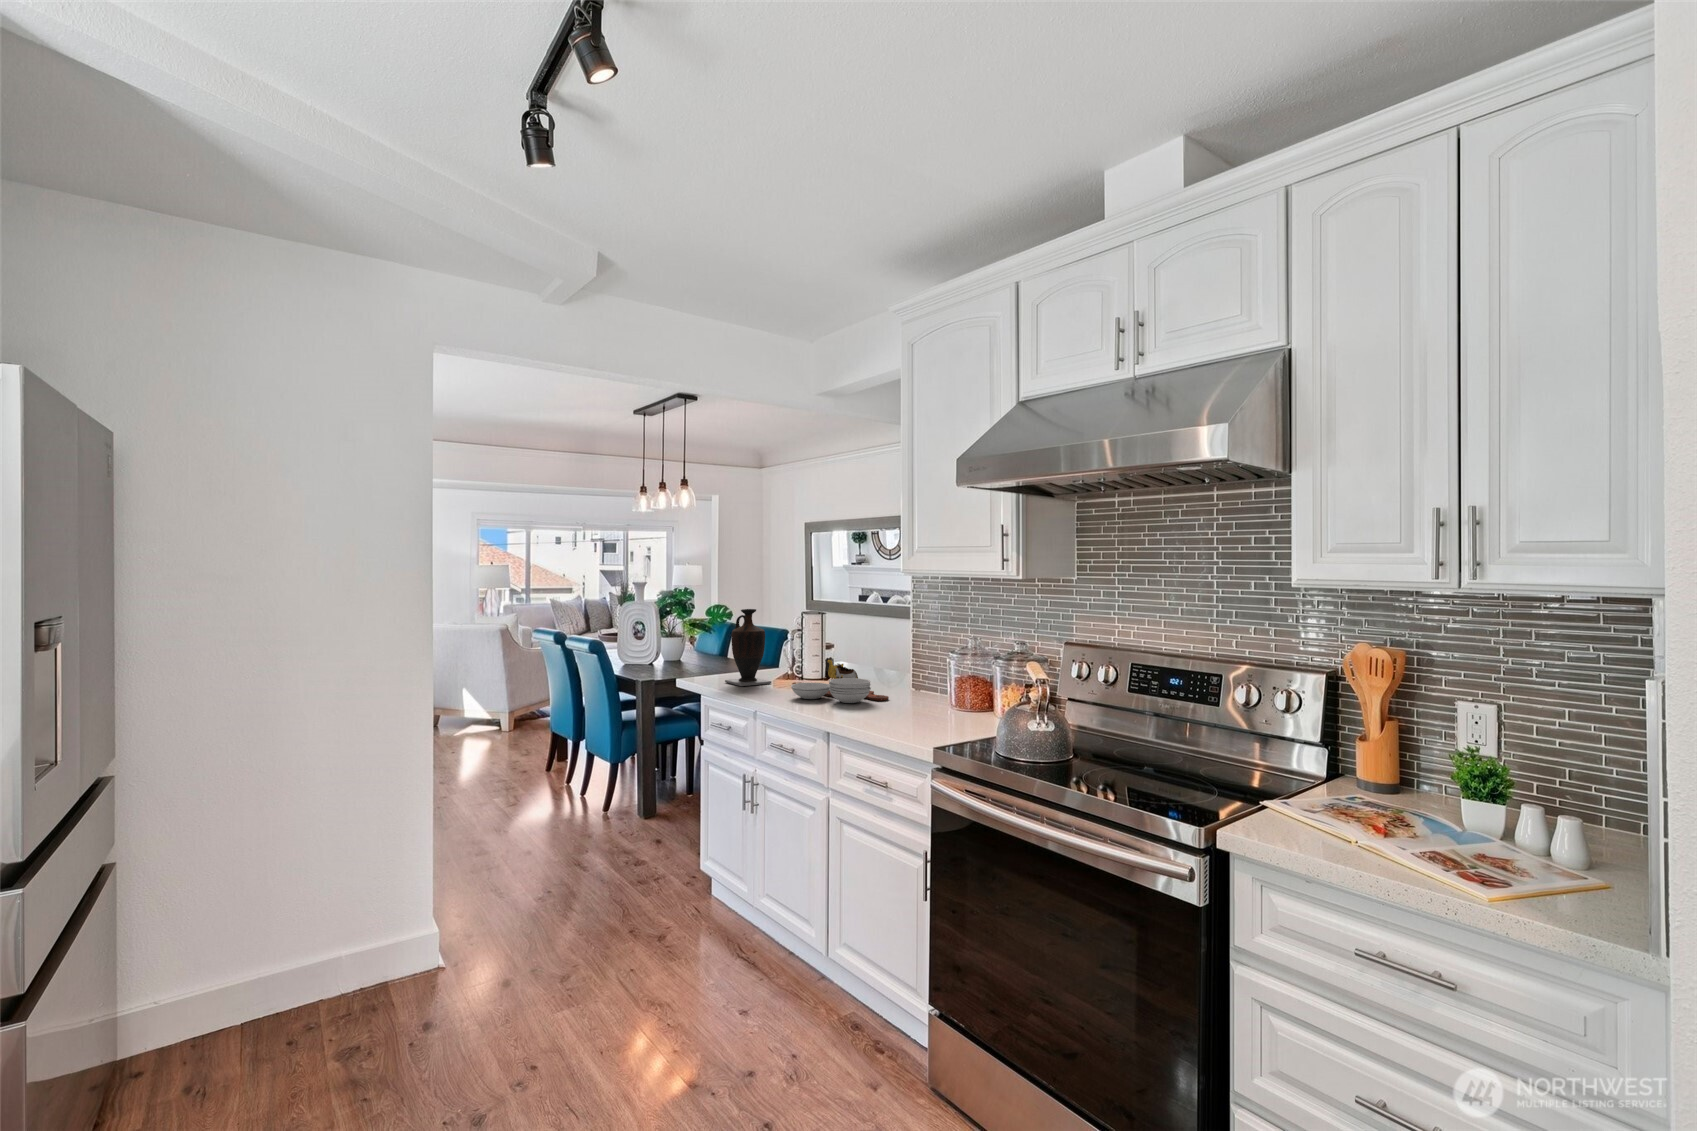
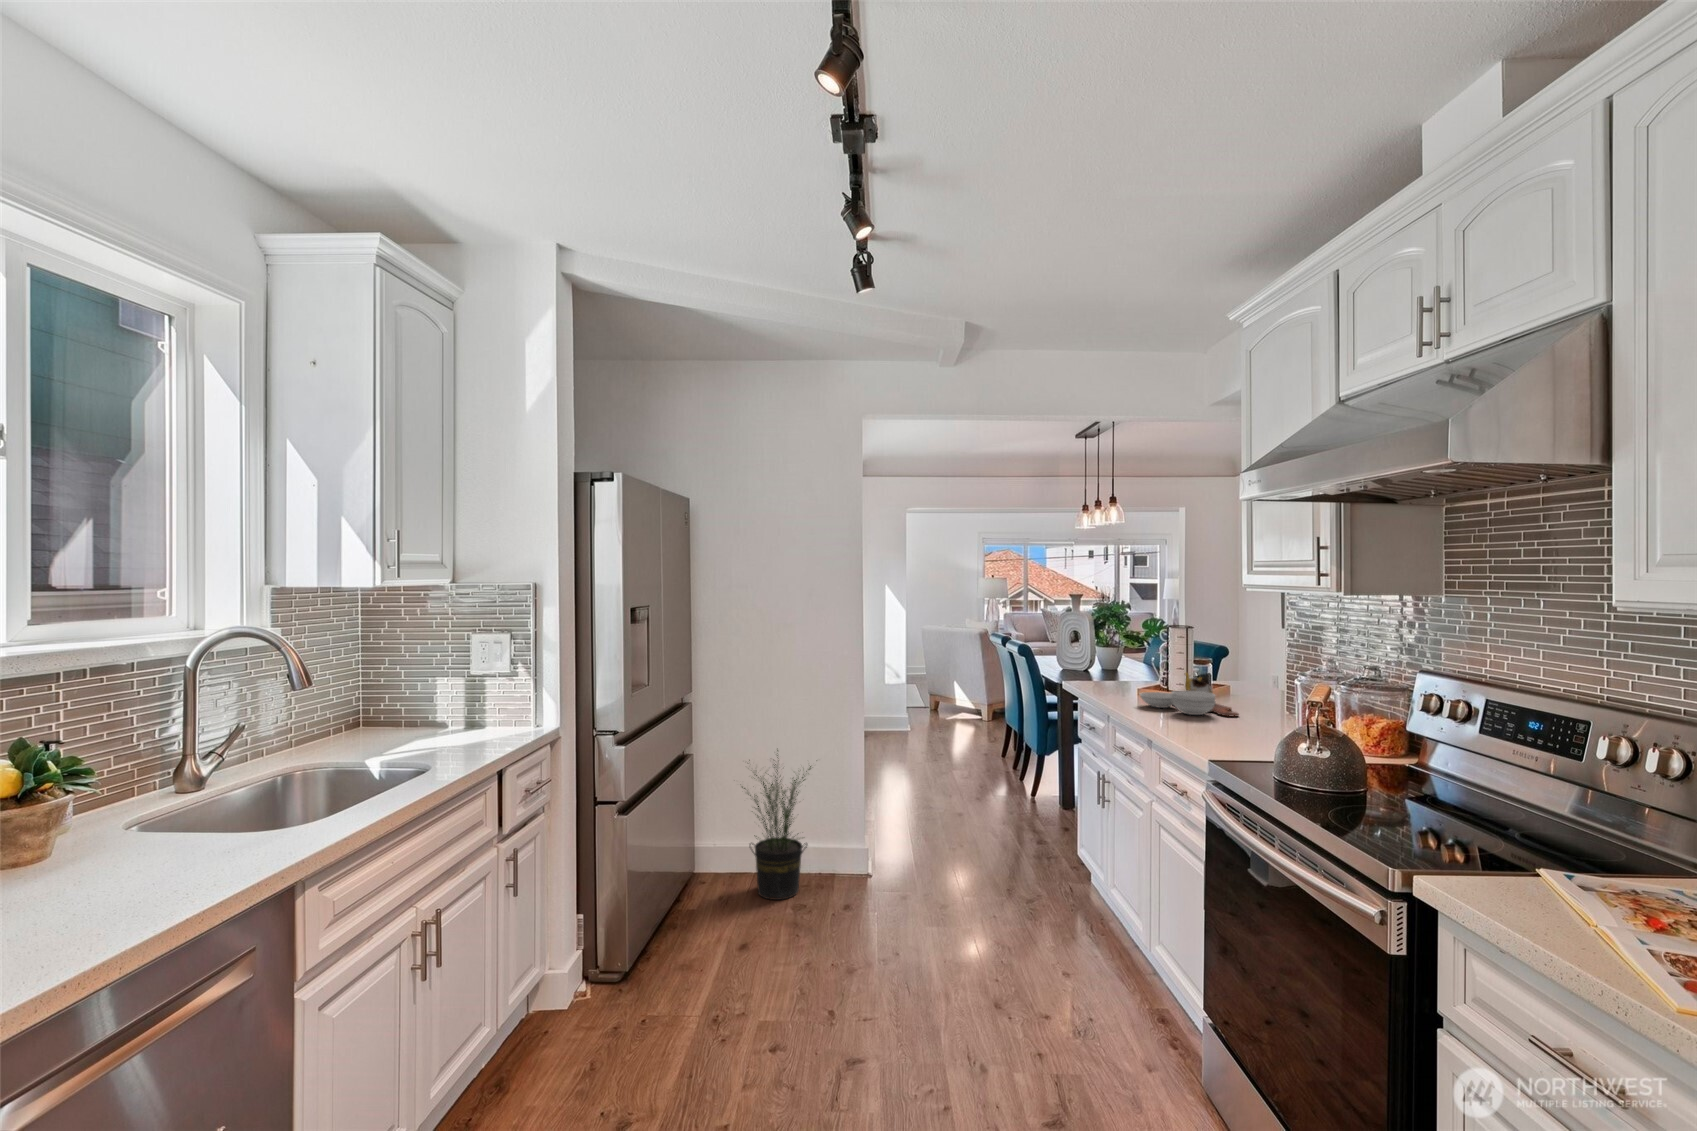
vase: present [725,609,771,686] -> none [1099,621,1141,691]
potted plant: none [208,822,379,1059] -> present [742,750,811,900]

